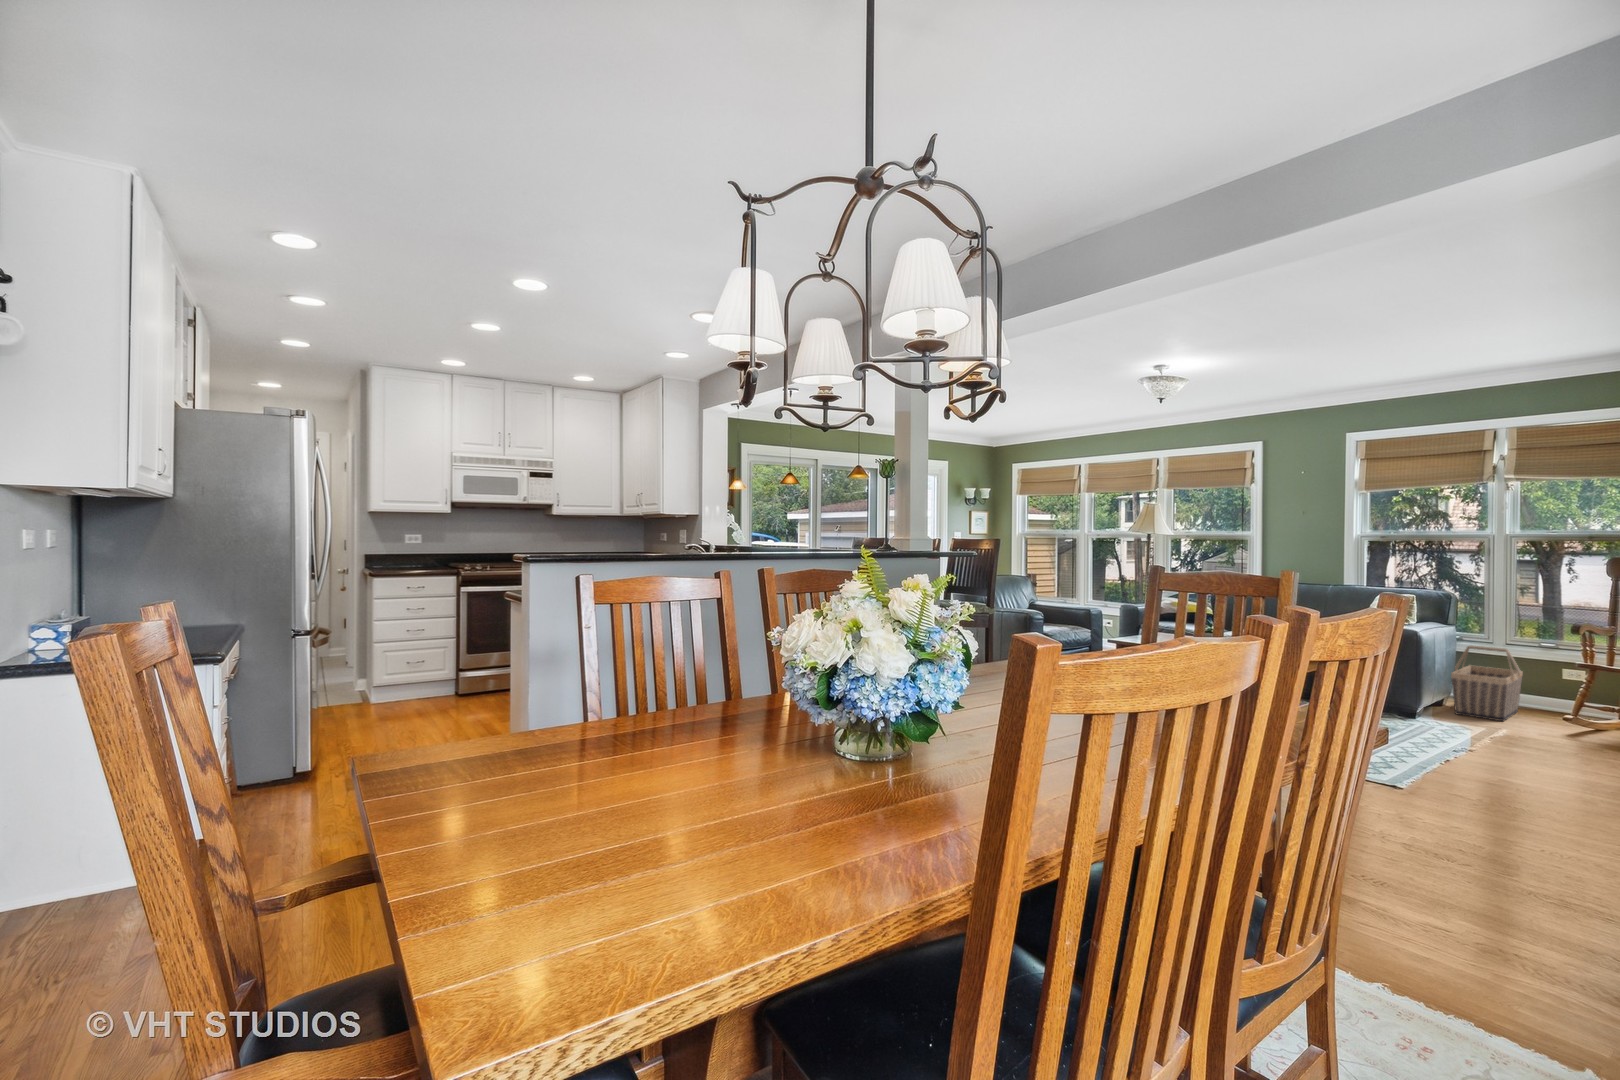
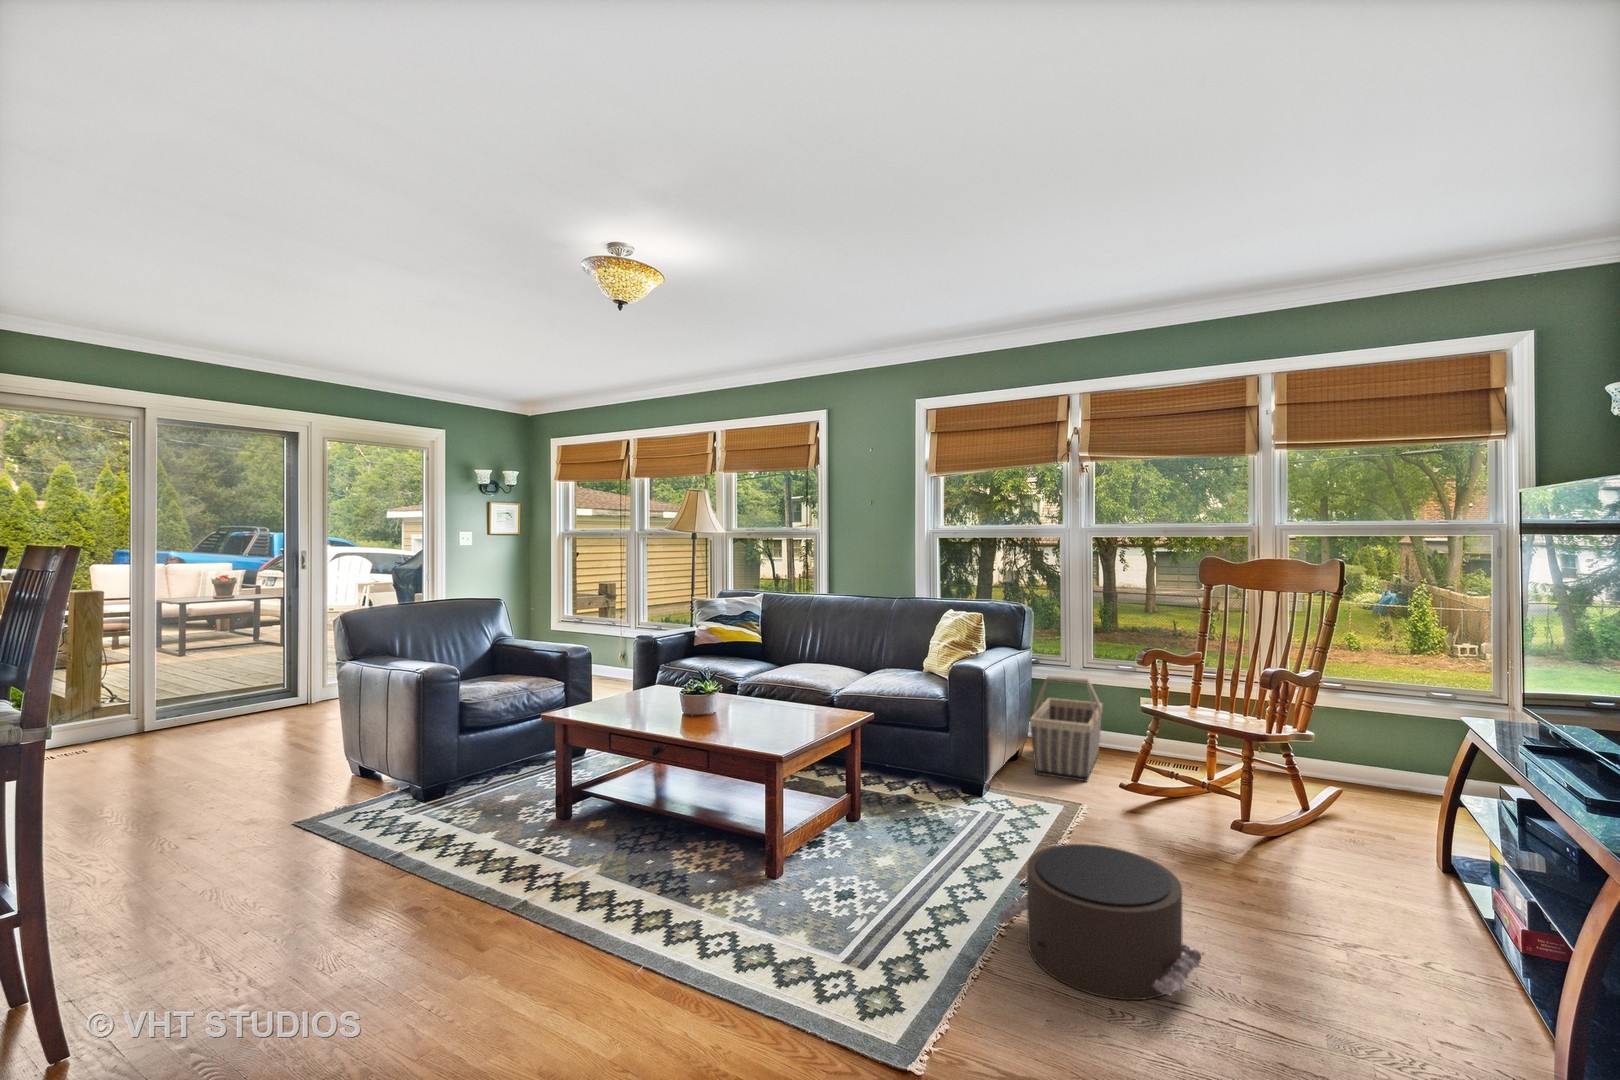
pouf: none [1424,720,1573,789] -> present [996,844,1204,1000]

